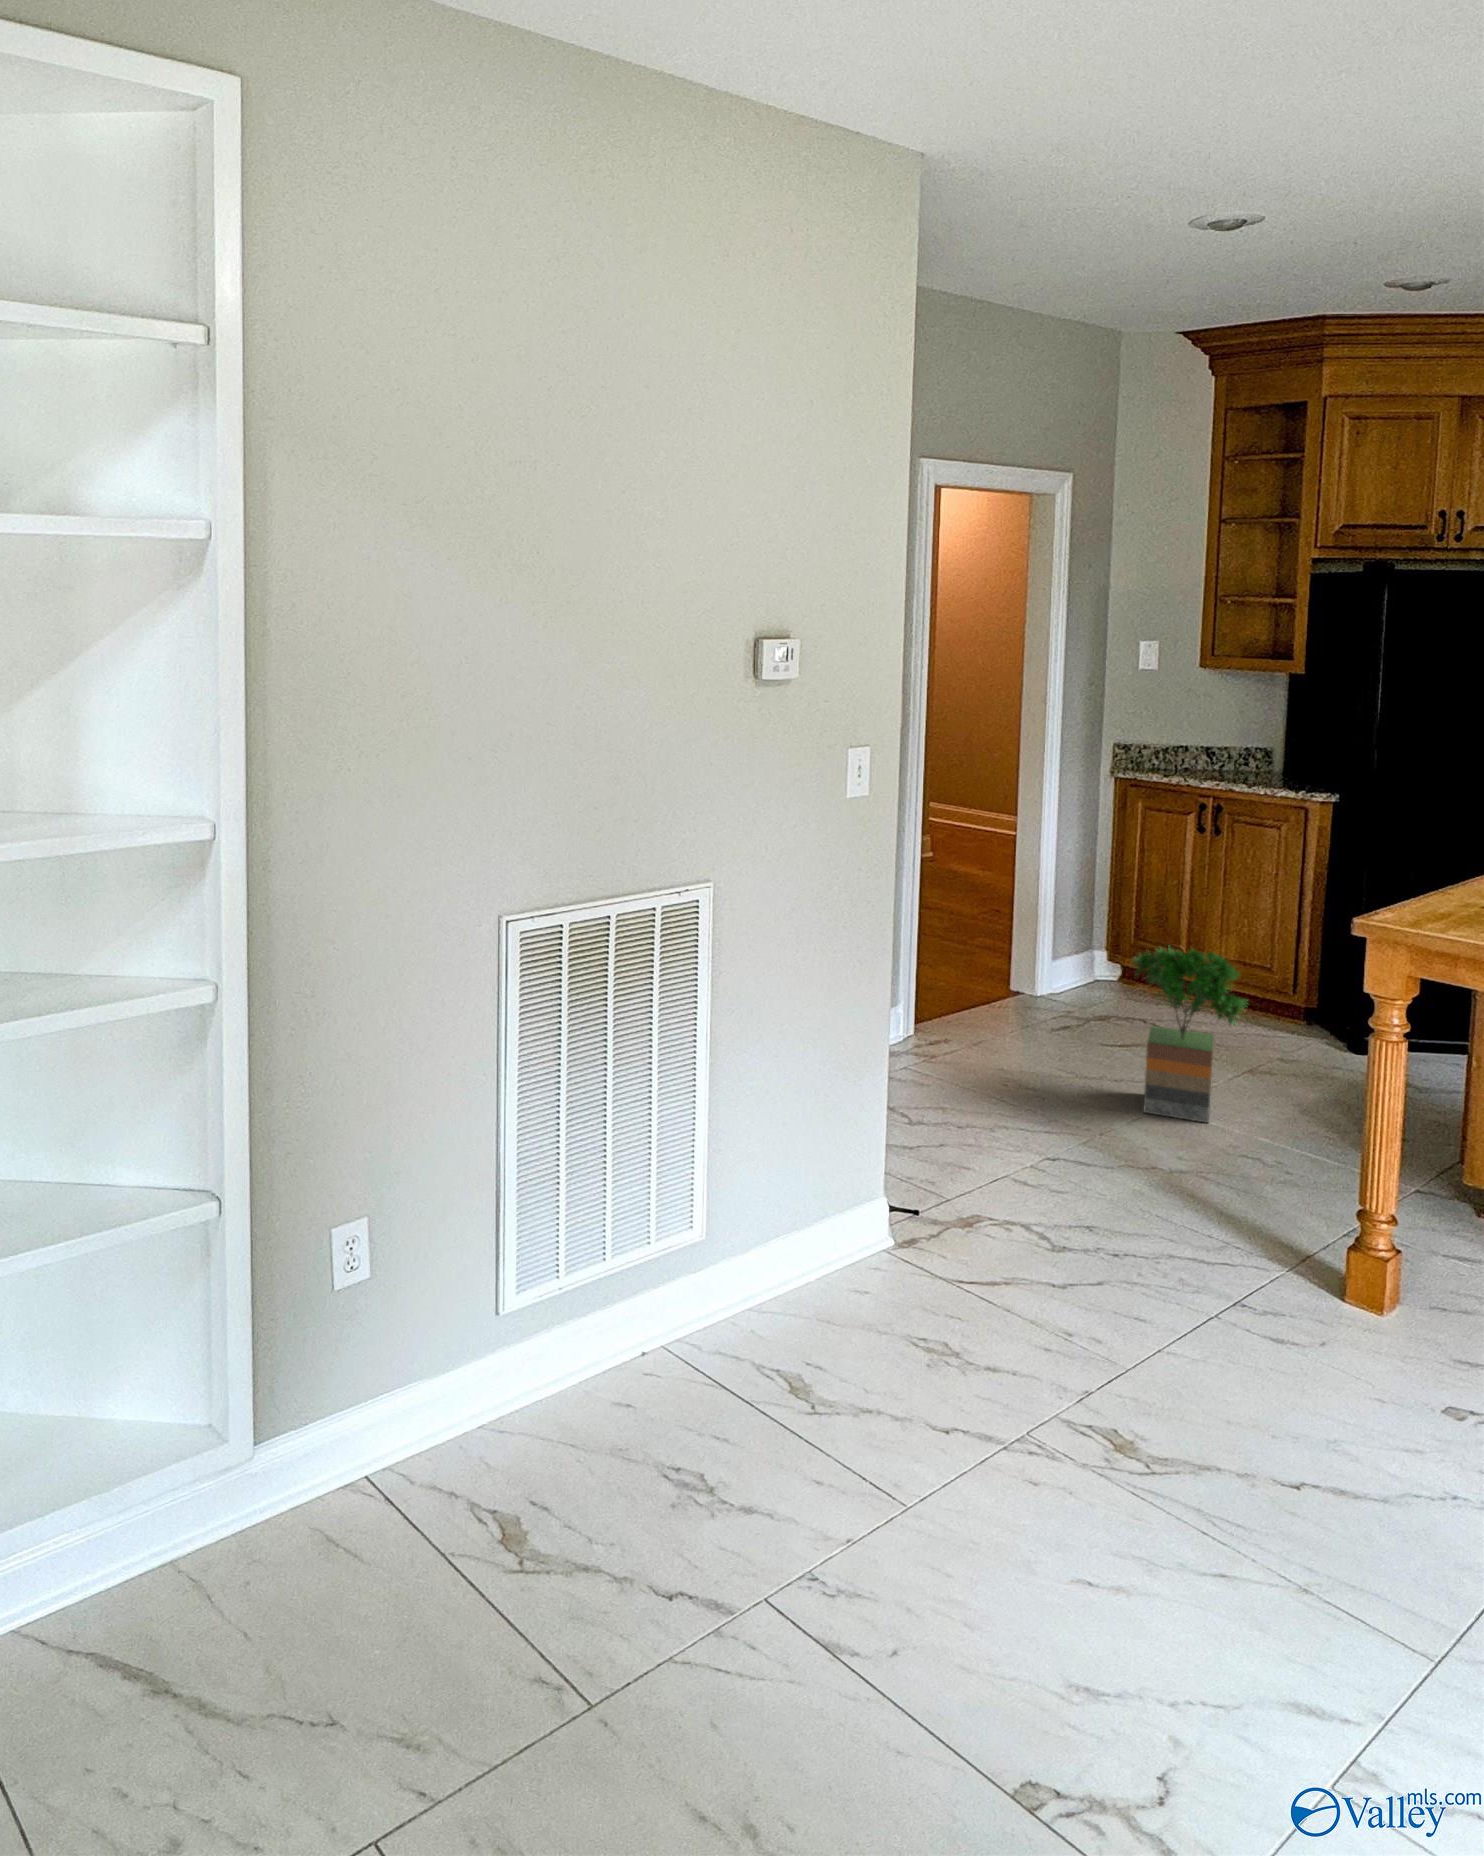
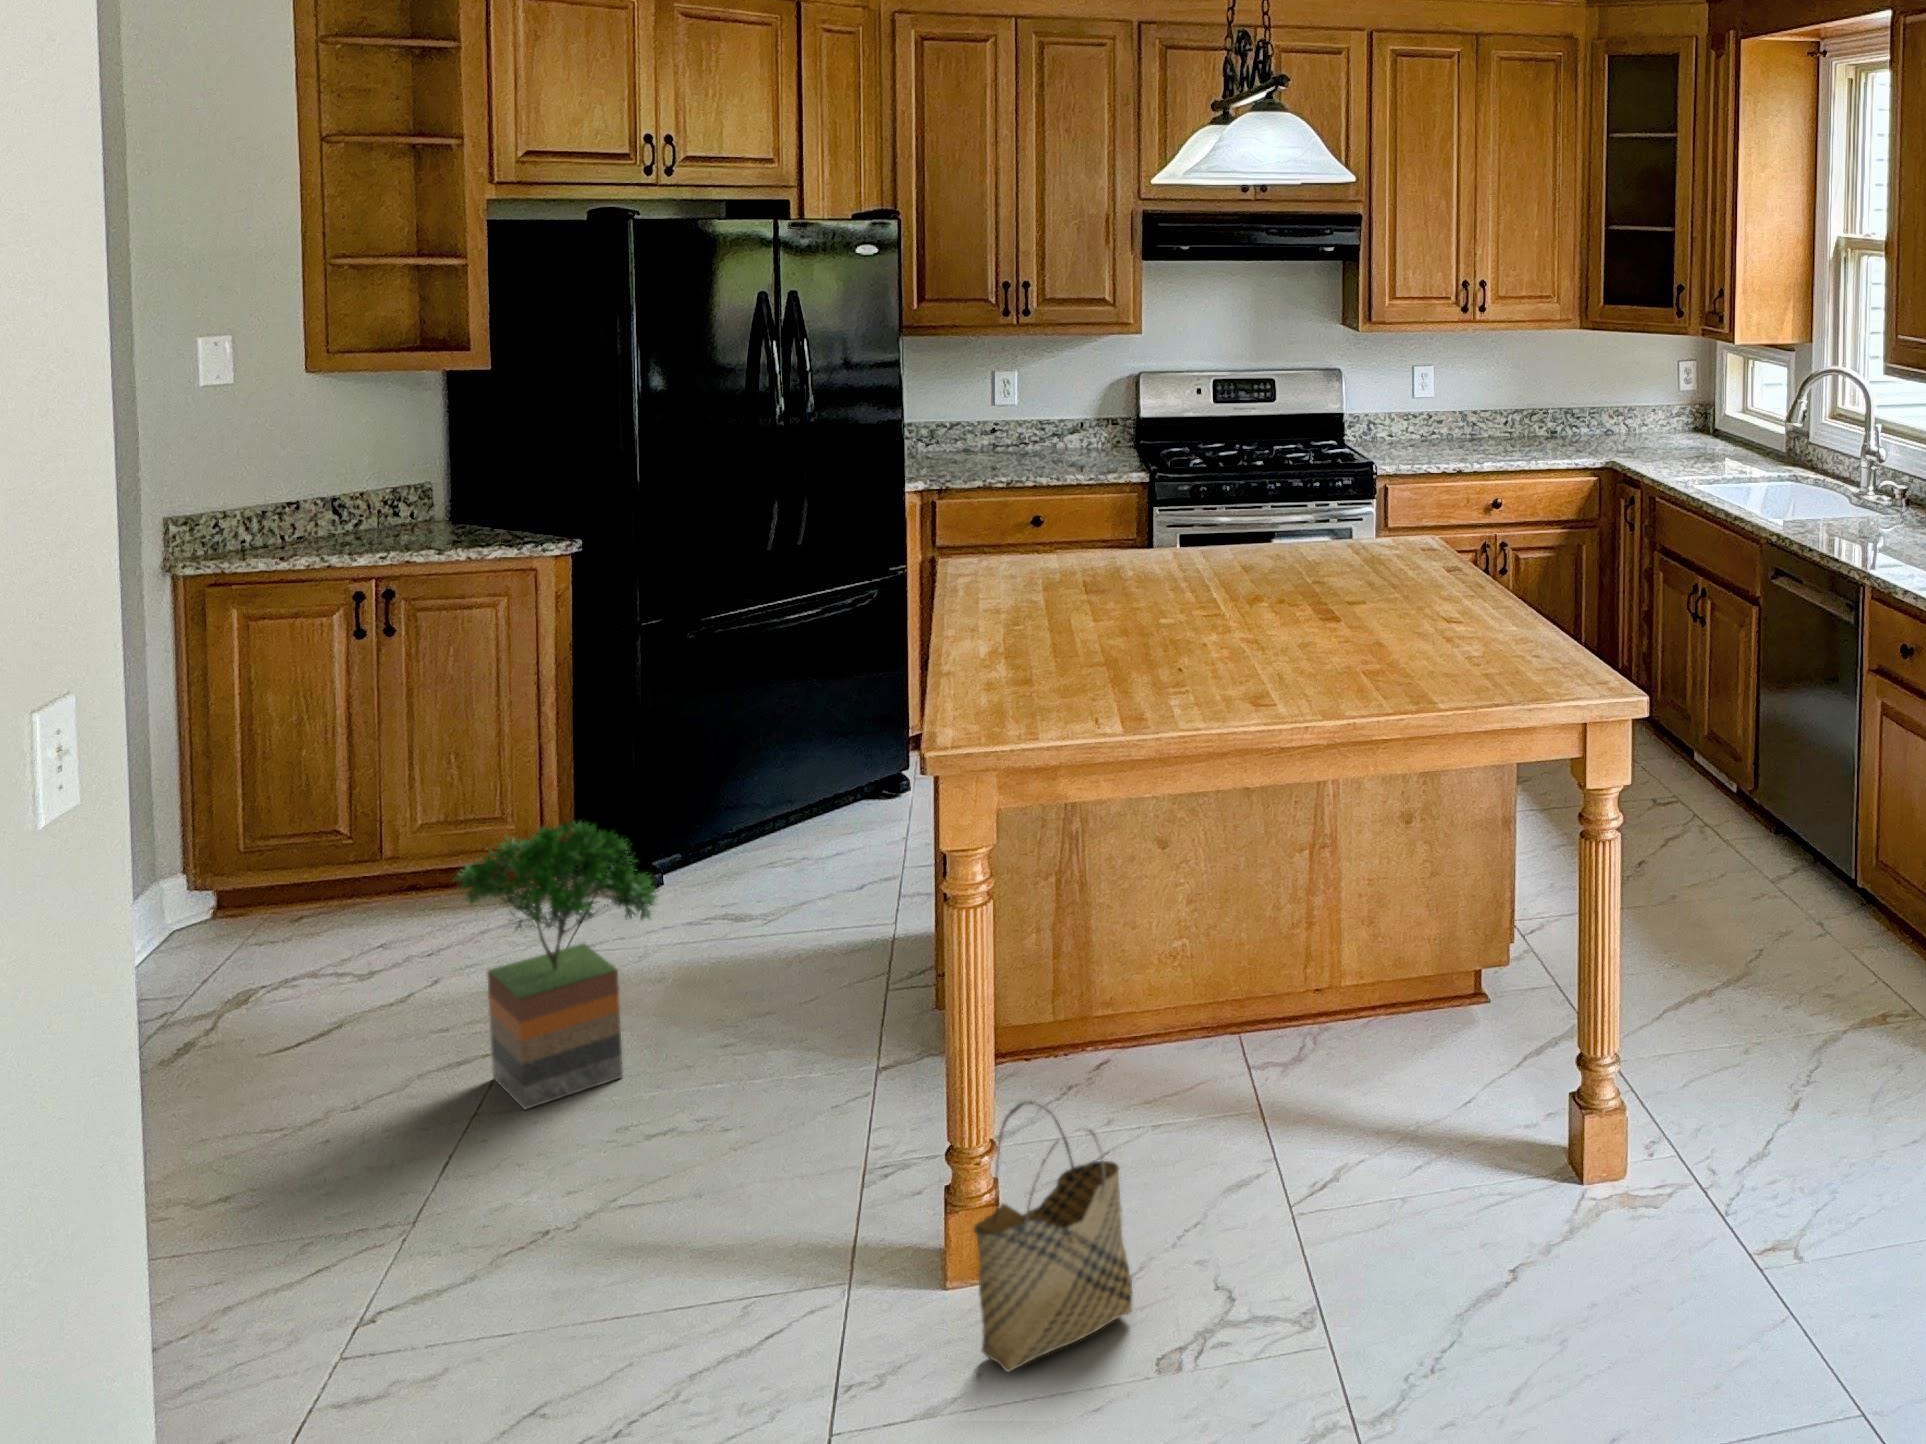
woven basket: none [1211,1174,1347,1363] -> present [974,1101,1132,1372]

